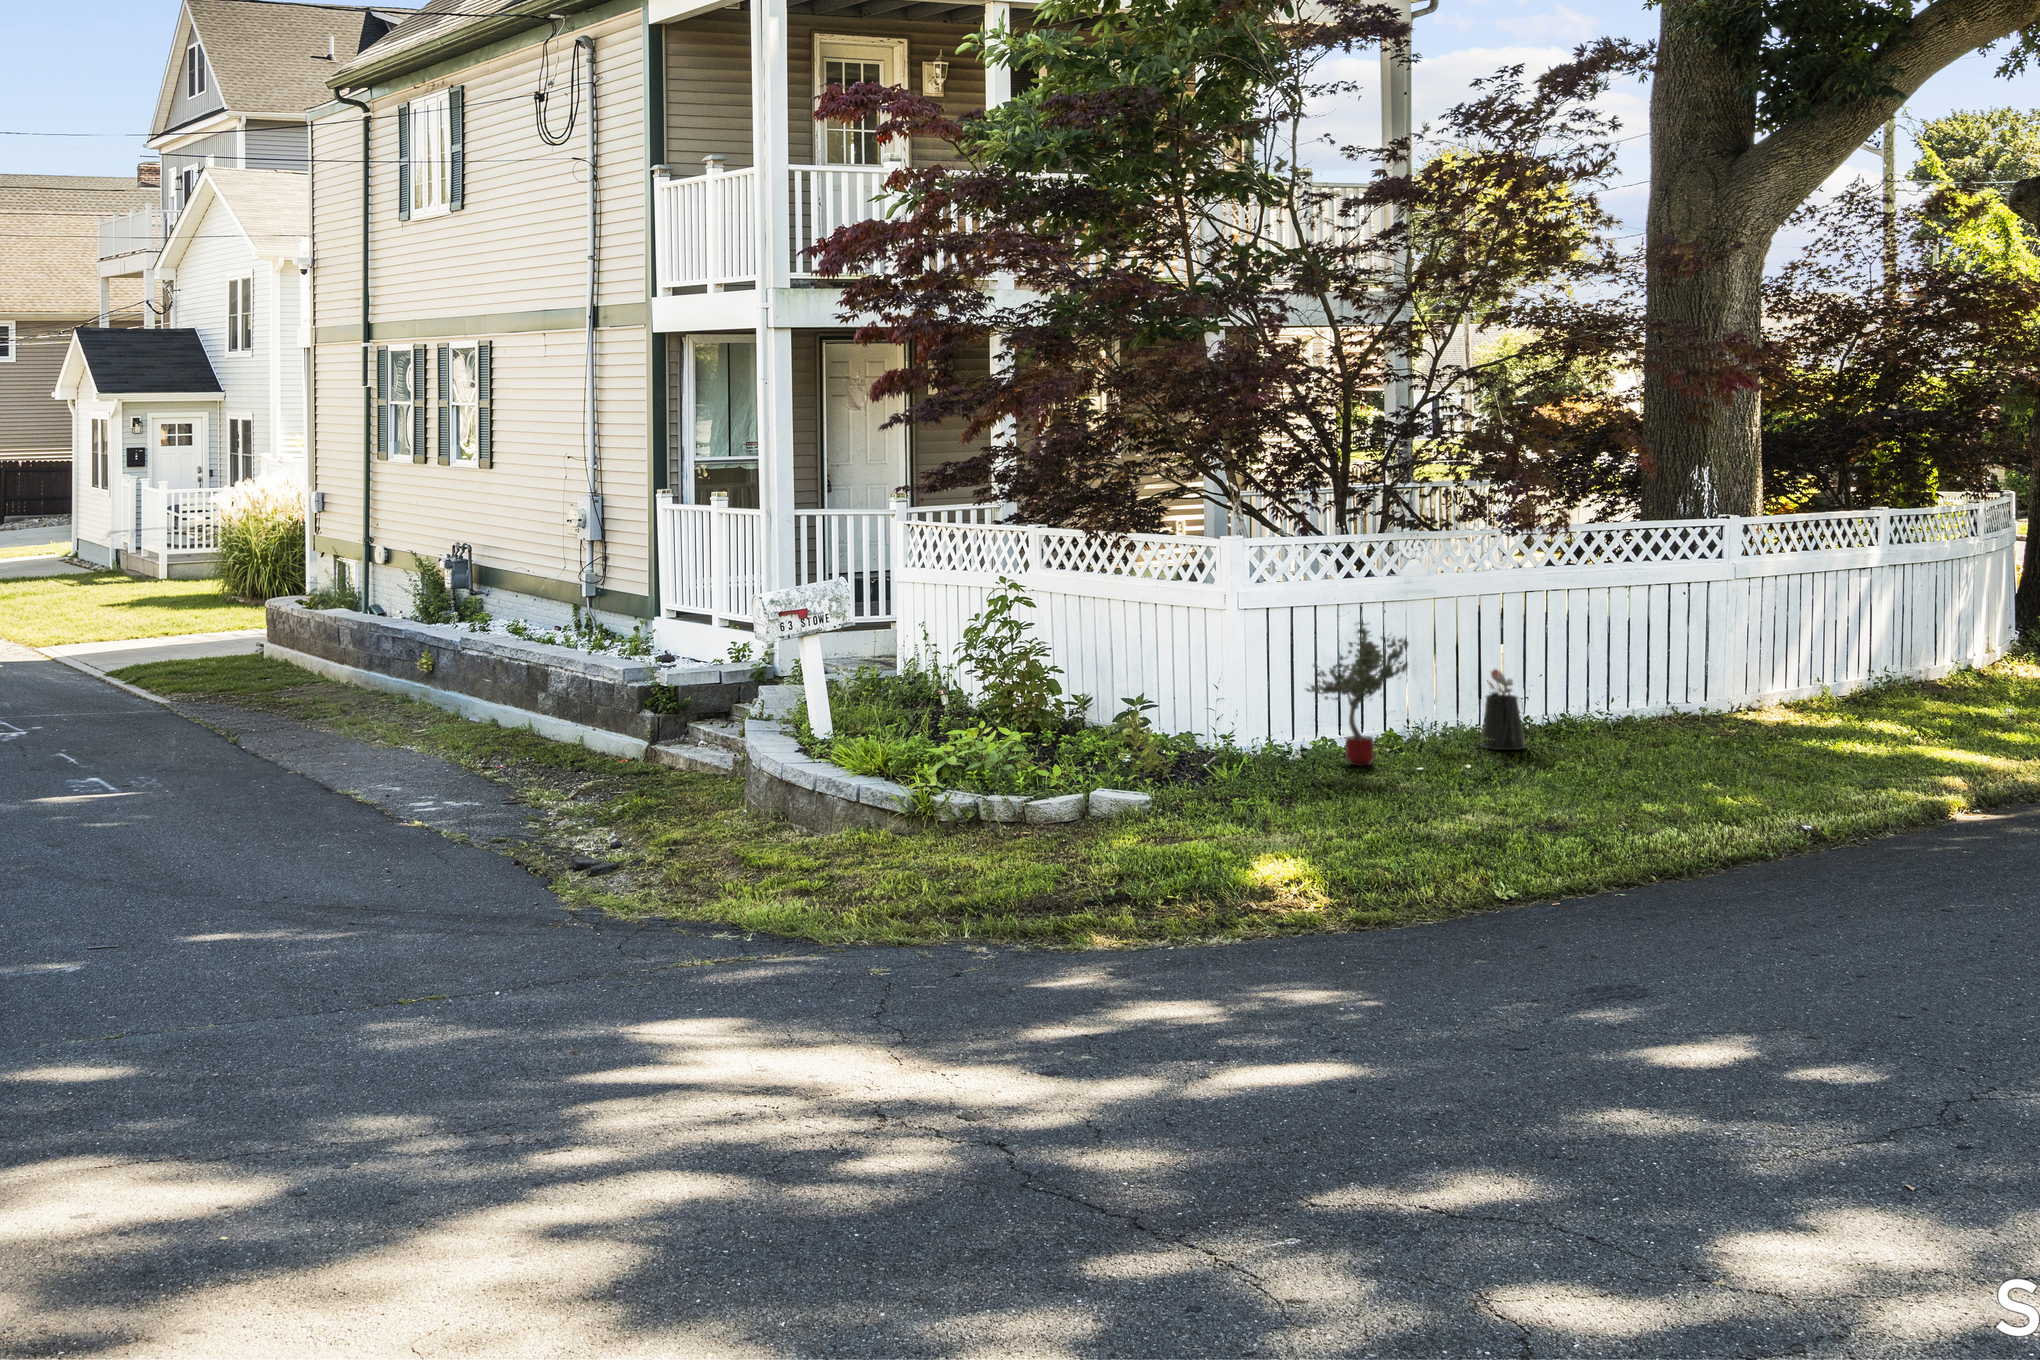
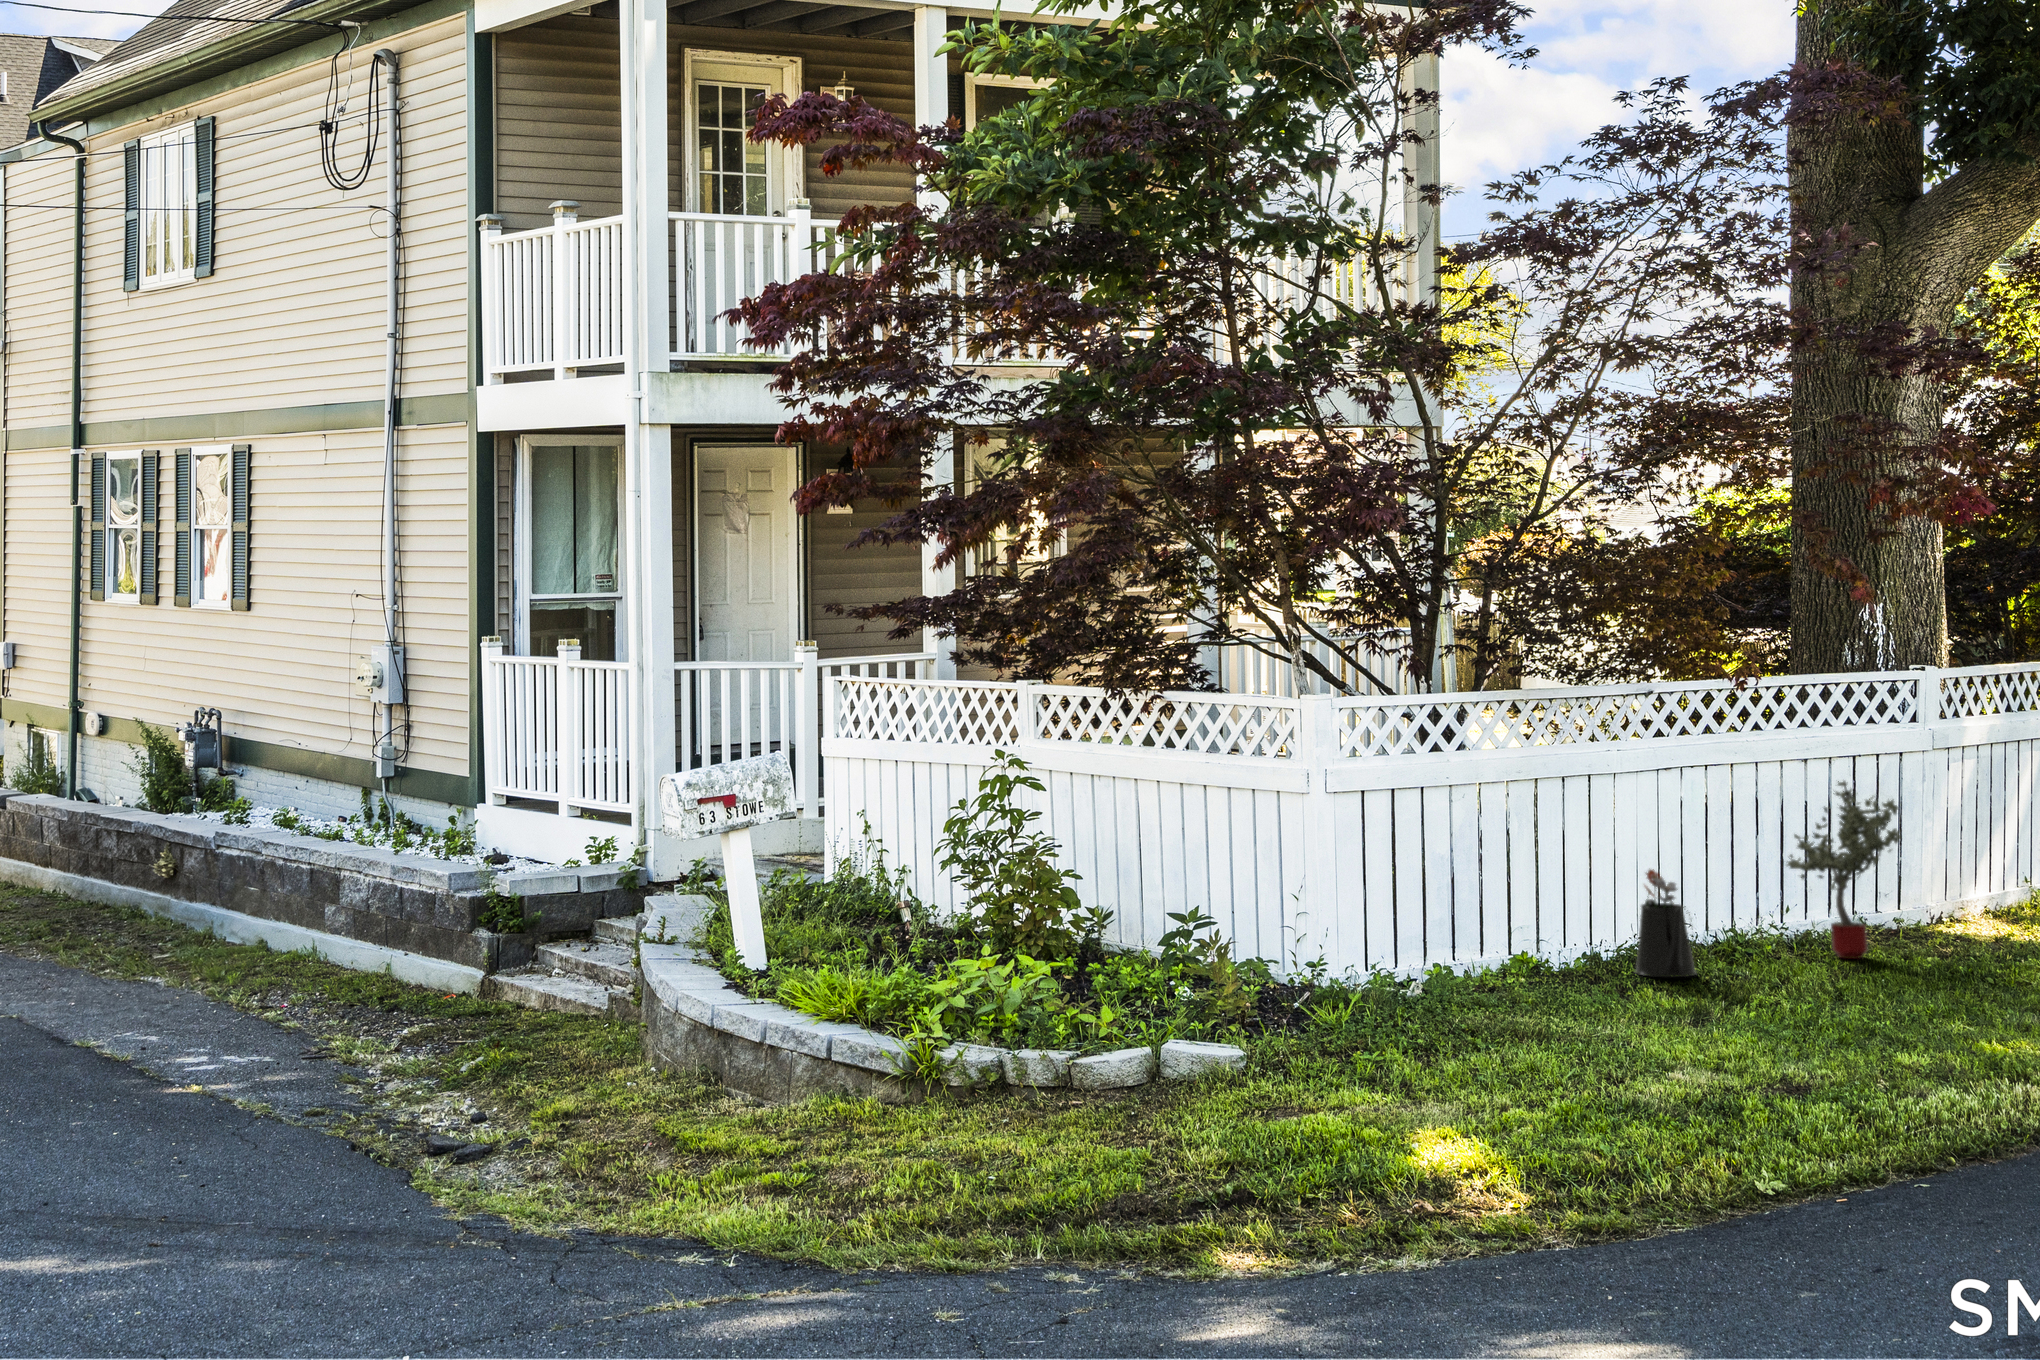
potted tree: present [1306,621,1409,766] -> present [1787,781,1901,959]

